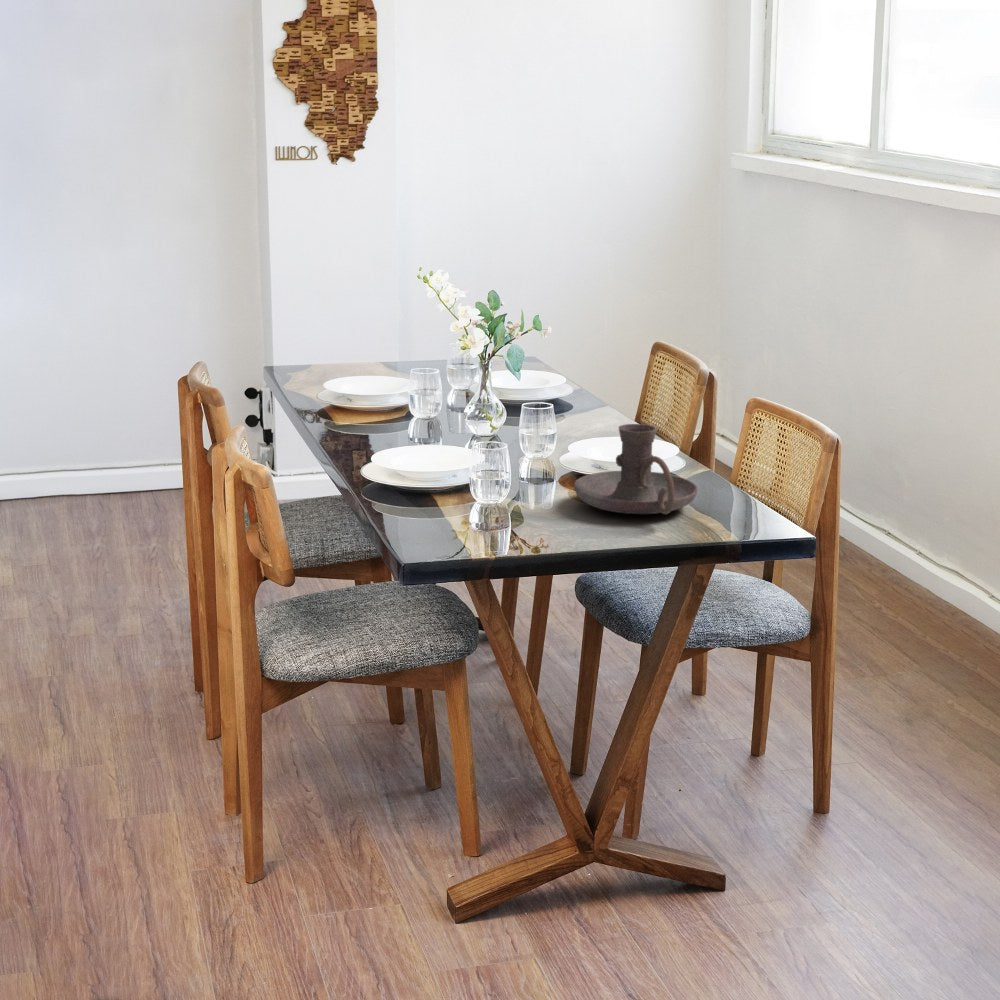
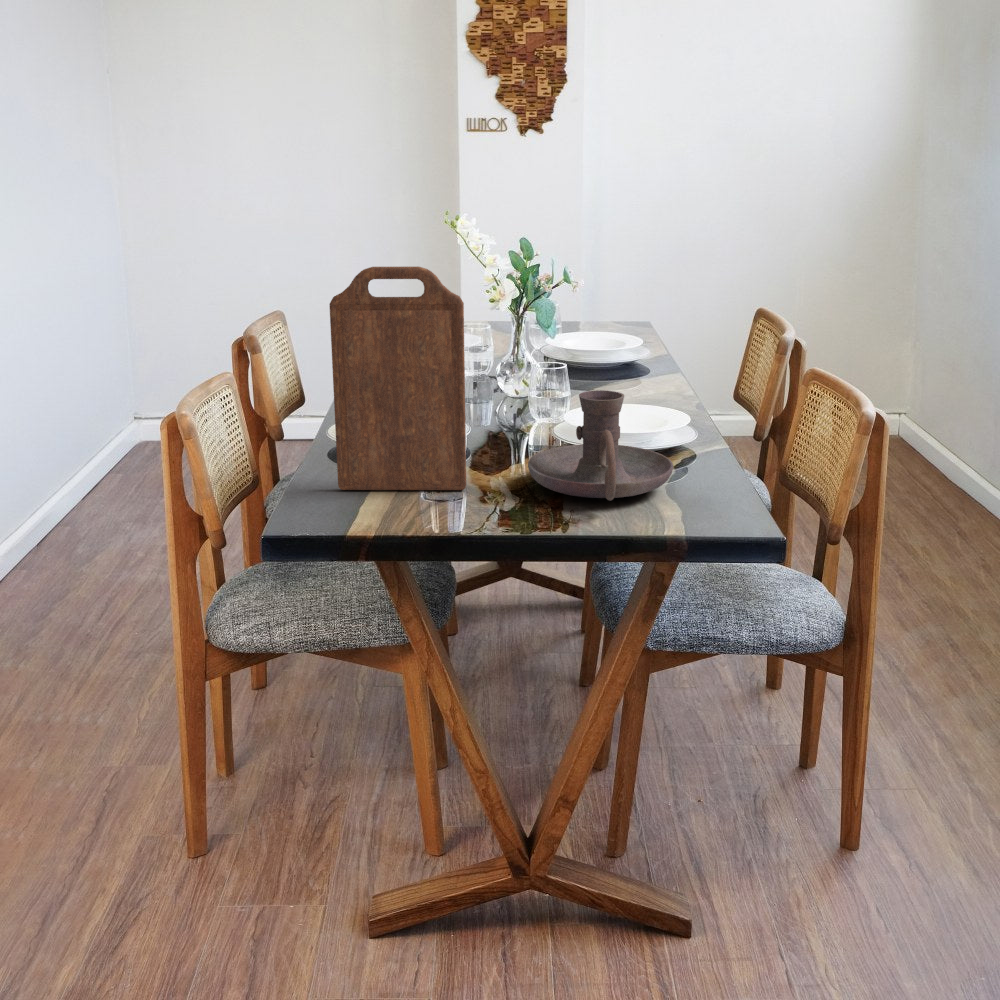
cutting board: none [416,324,530,521] -> present [329,266,466,490]

